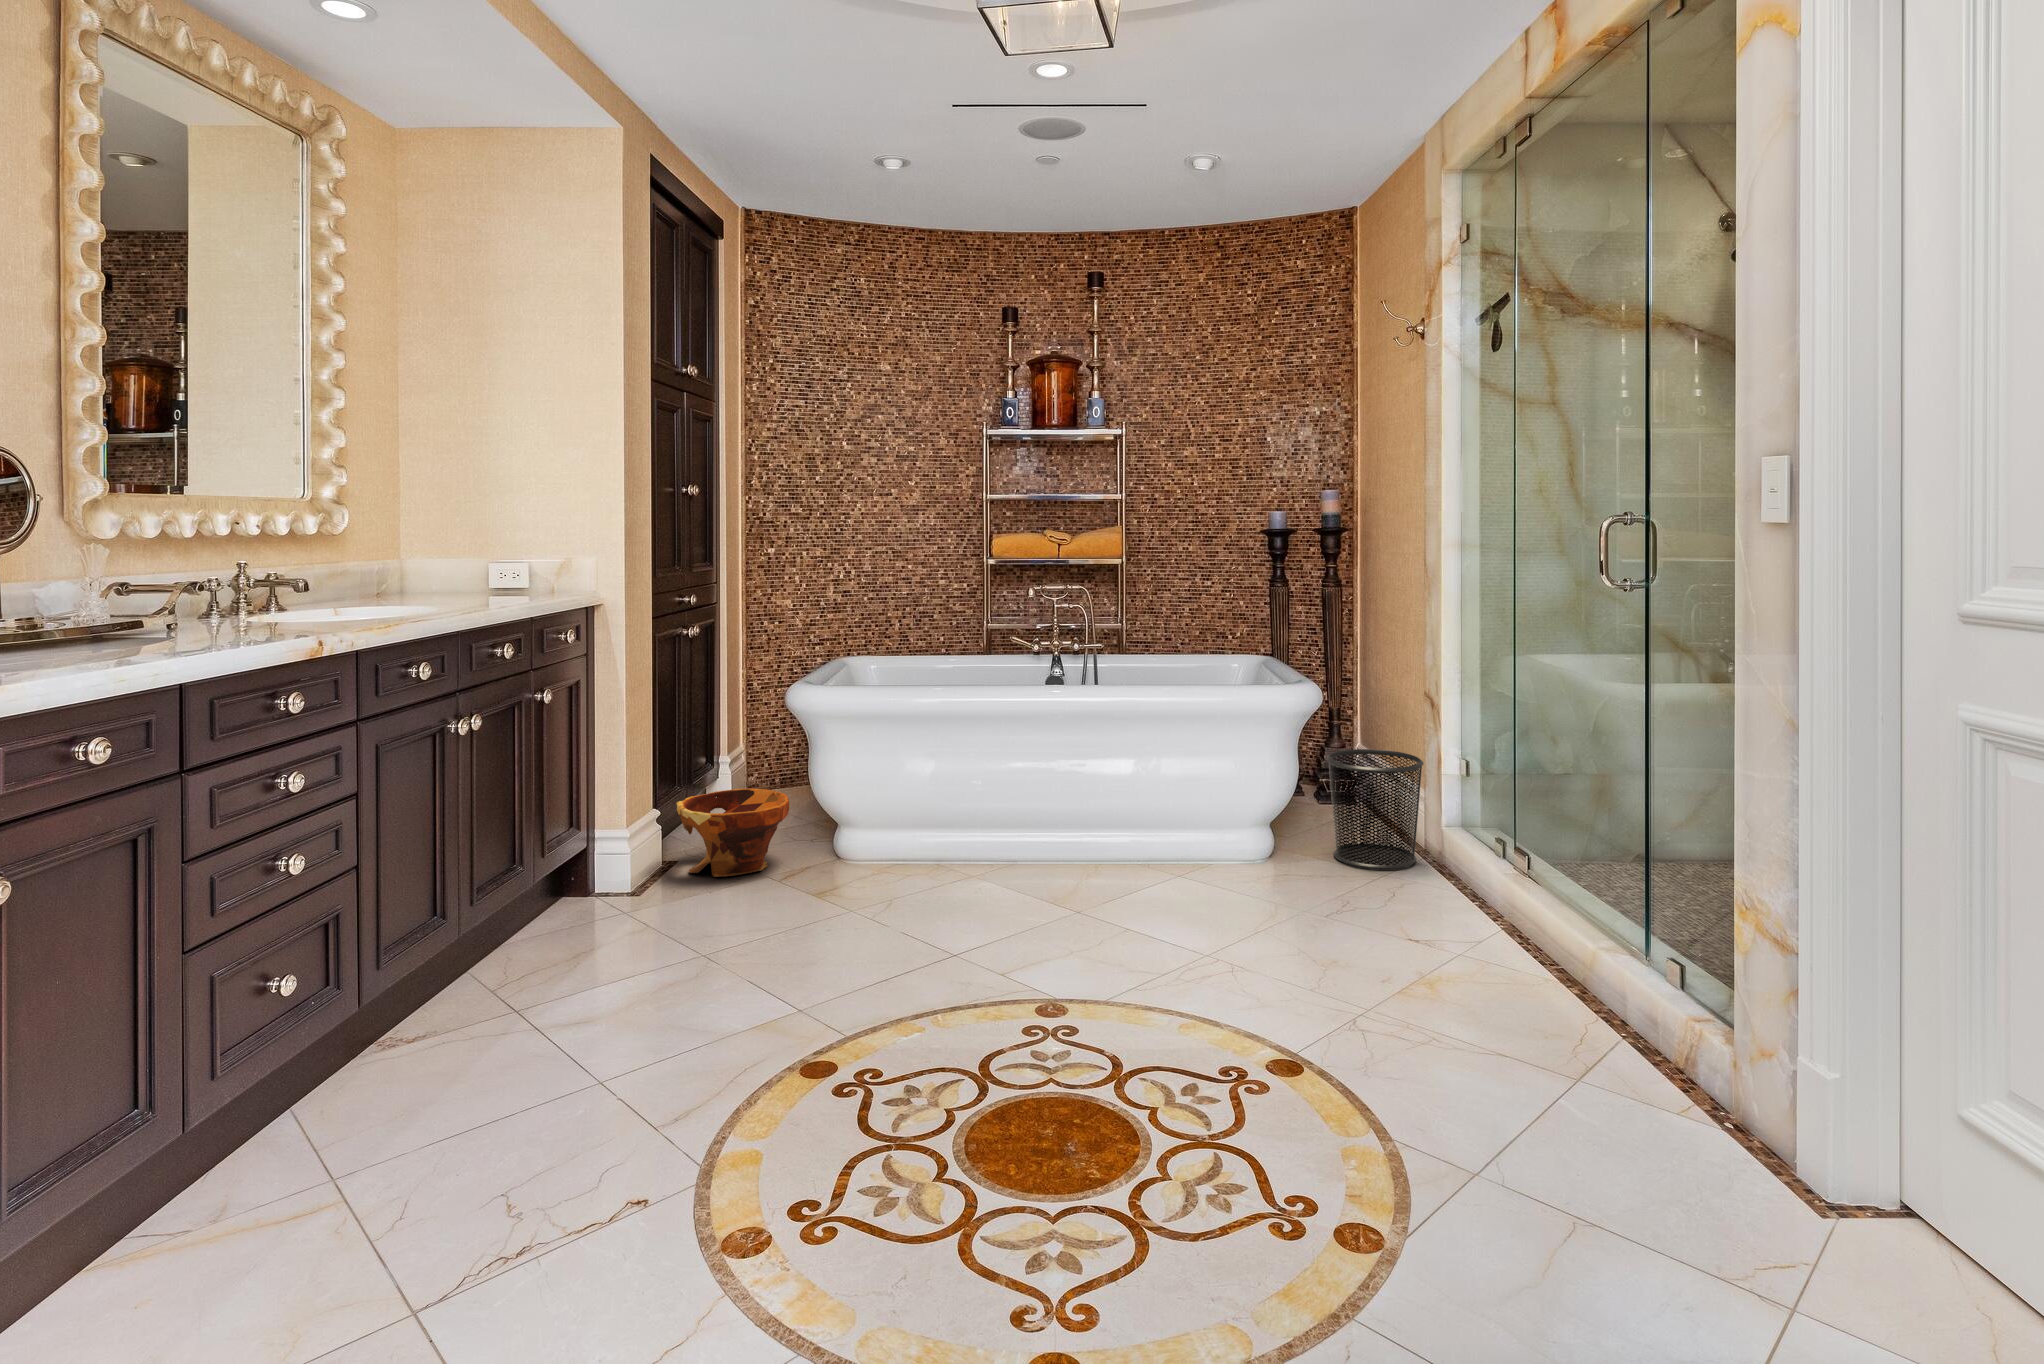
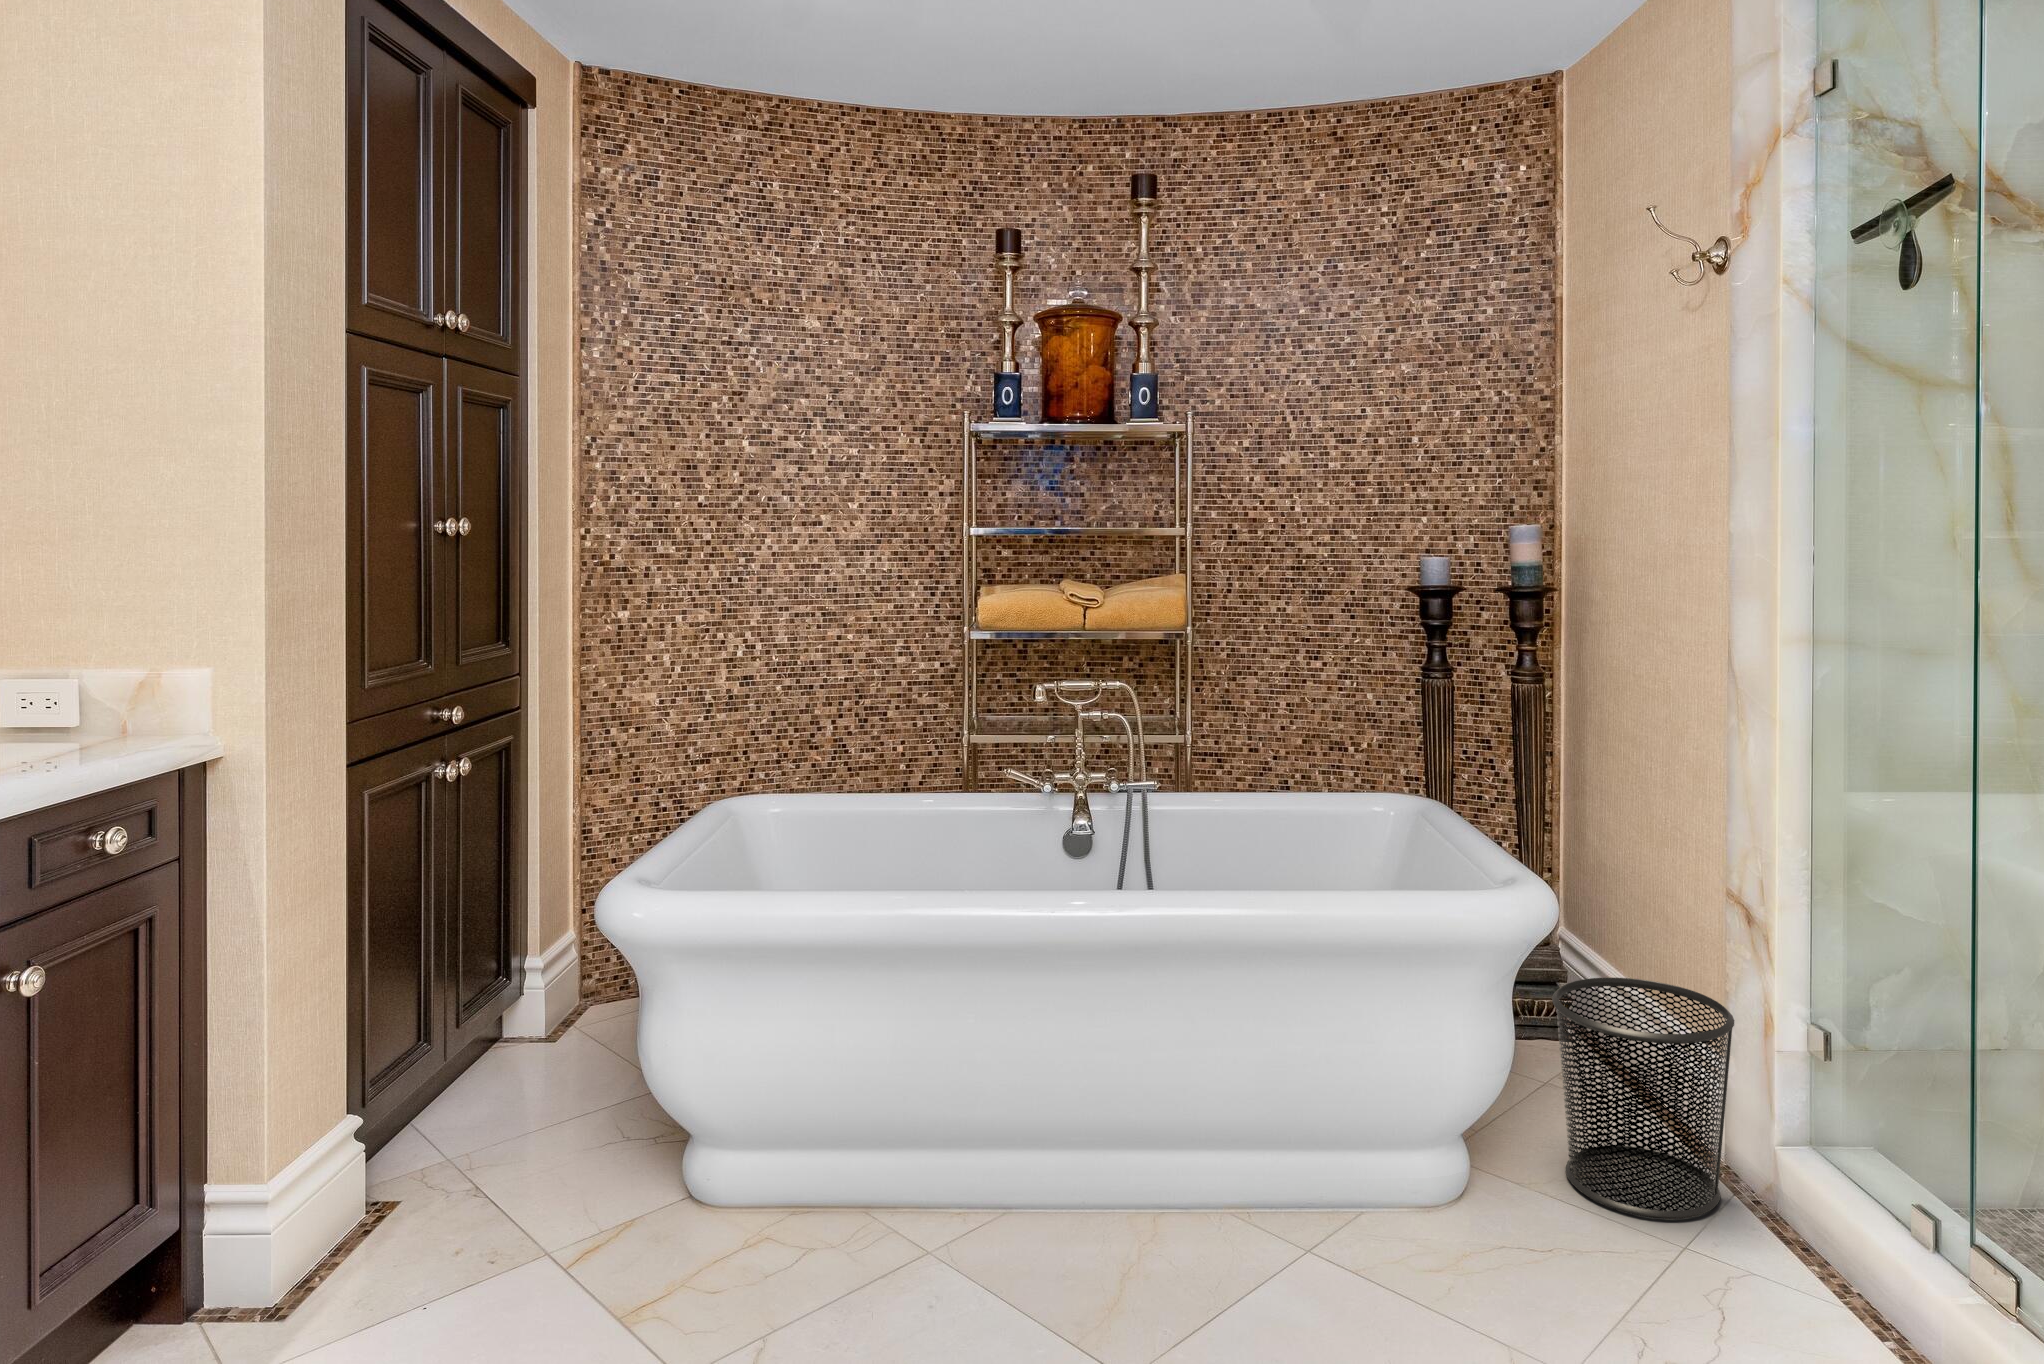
planter: present [676,789,789,877] -> none [373,1045,589,1233]

